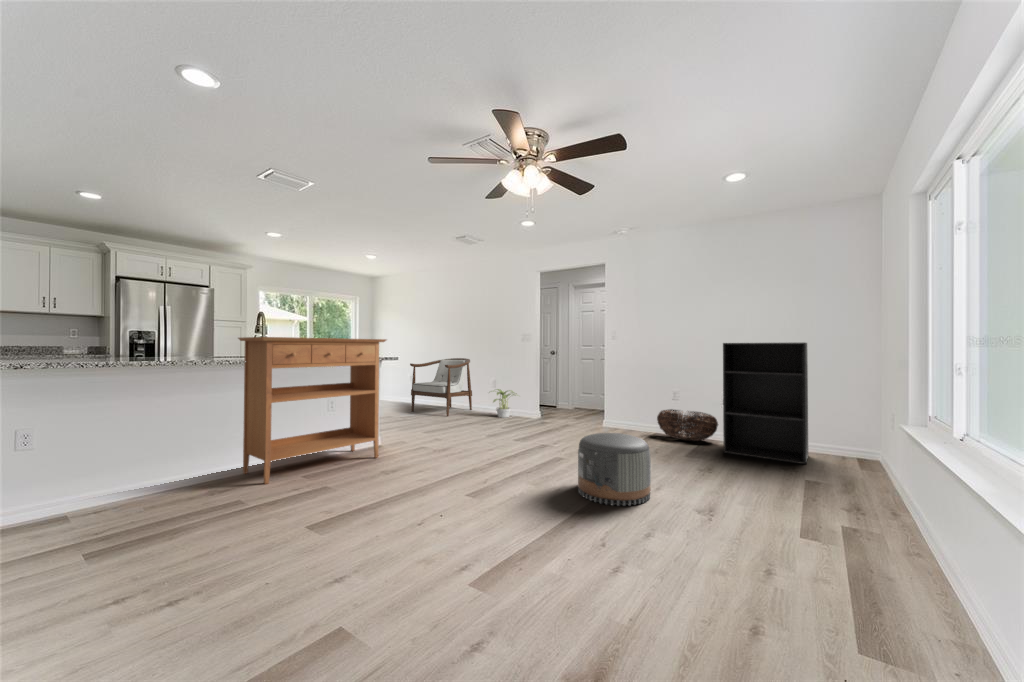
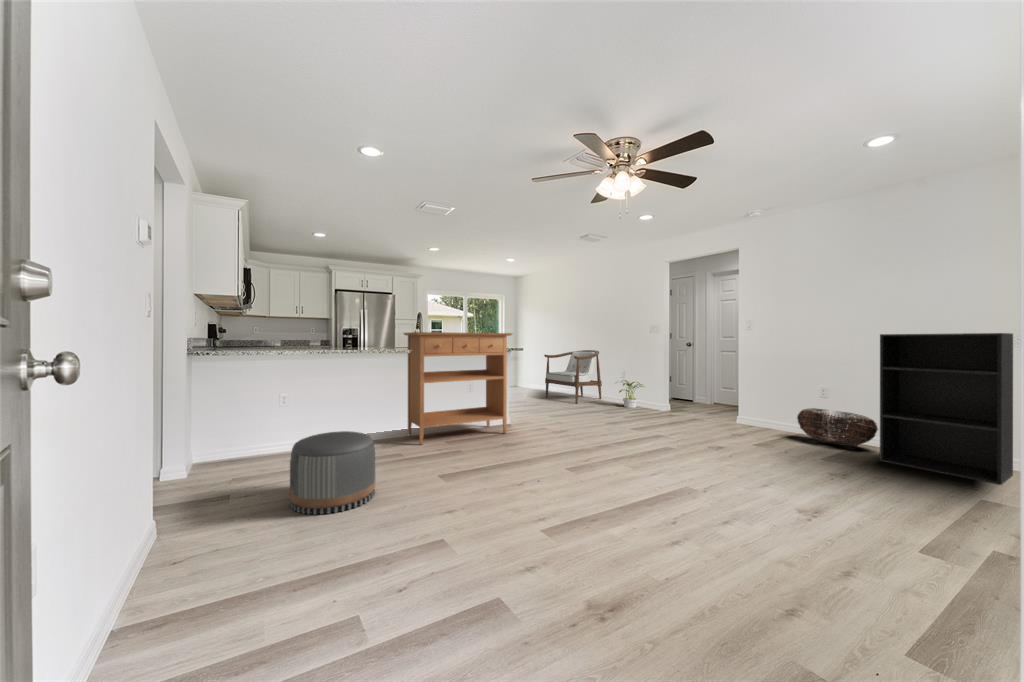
pouf: present [578,433,651,506] -> present [290,431,375,515]

